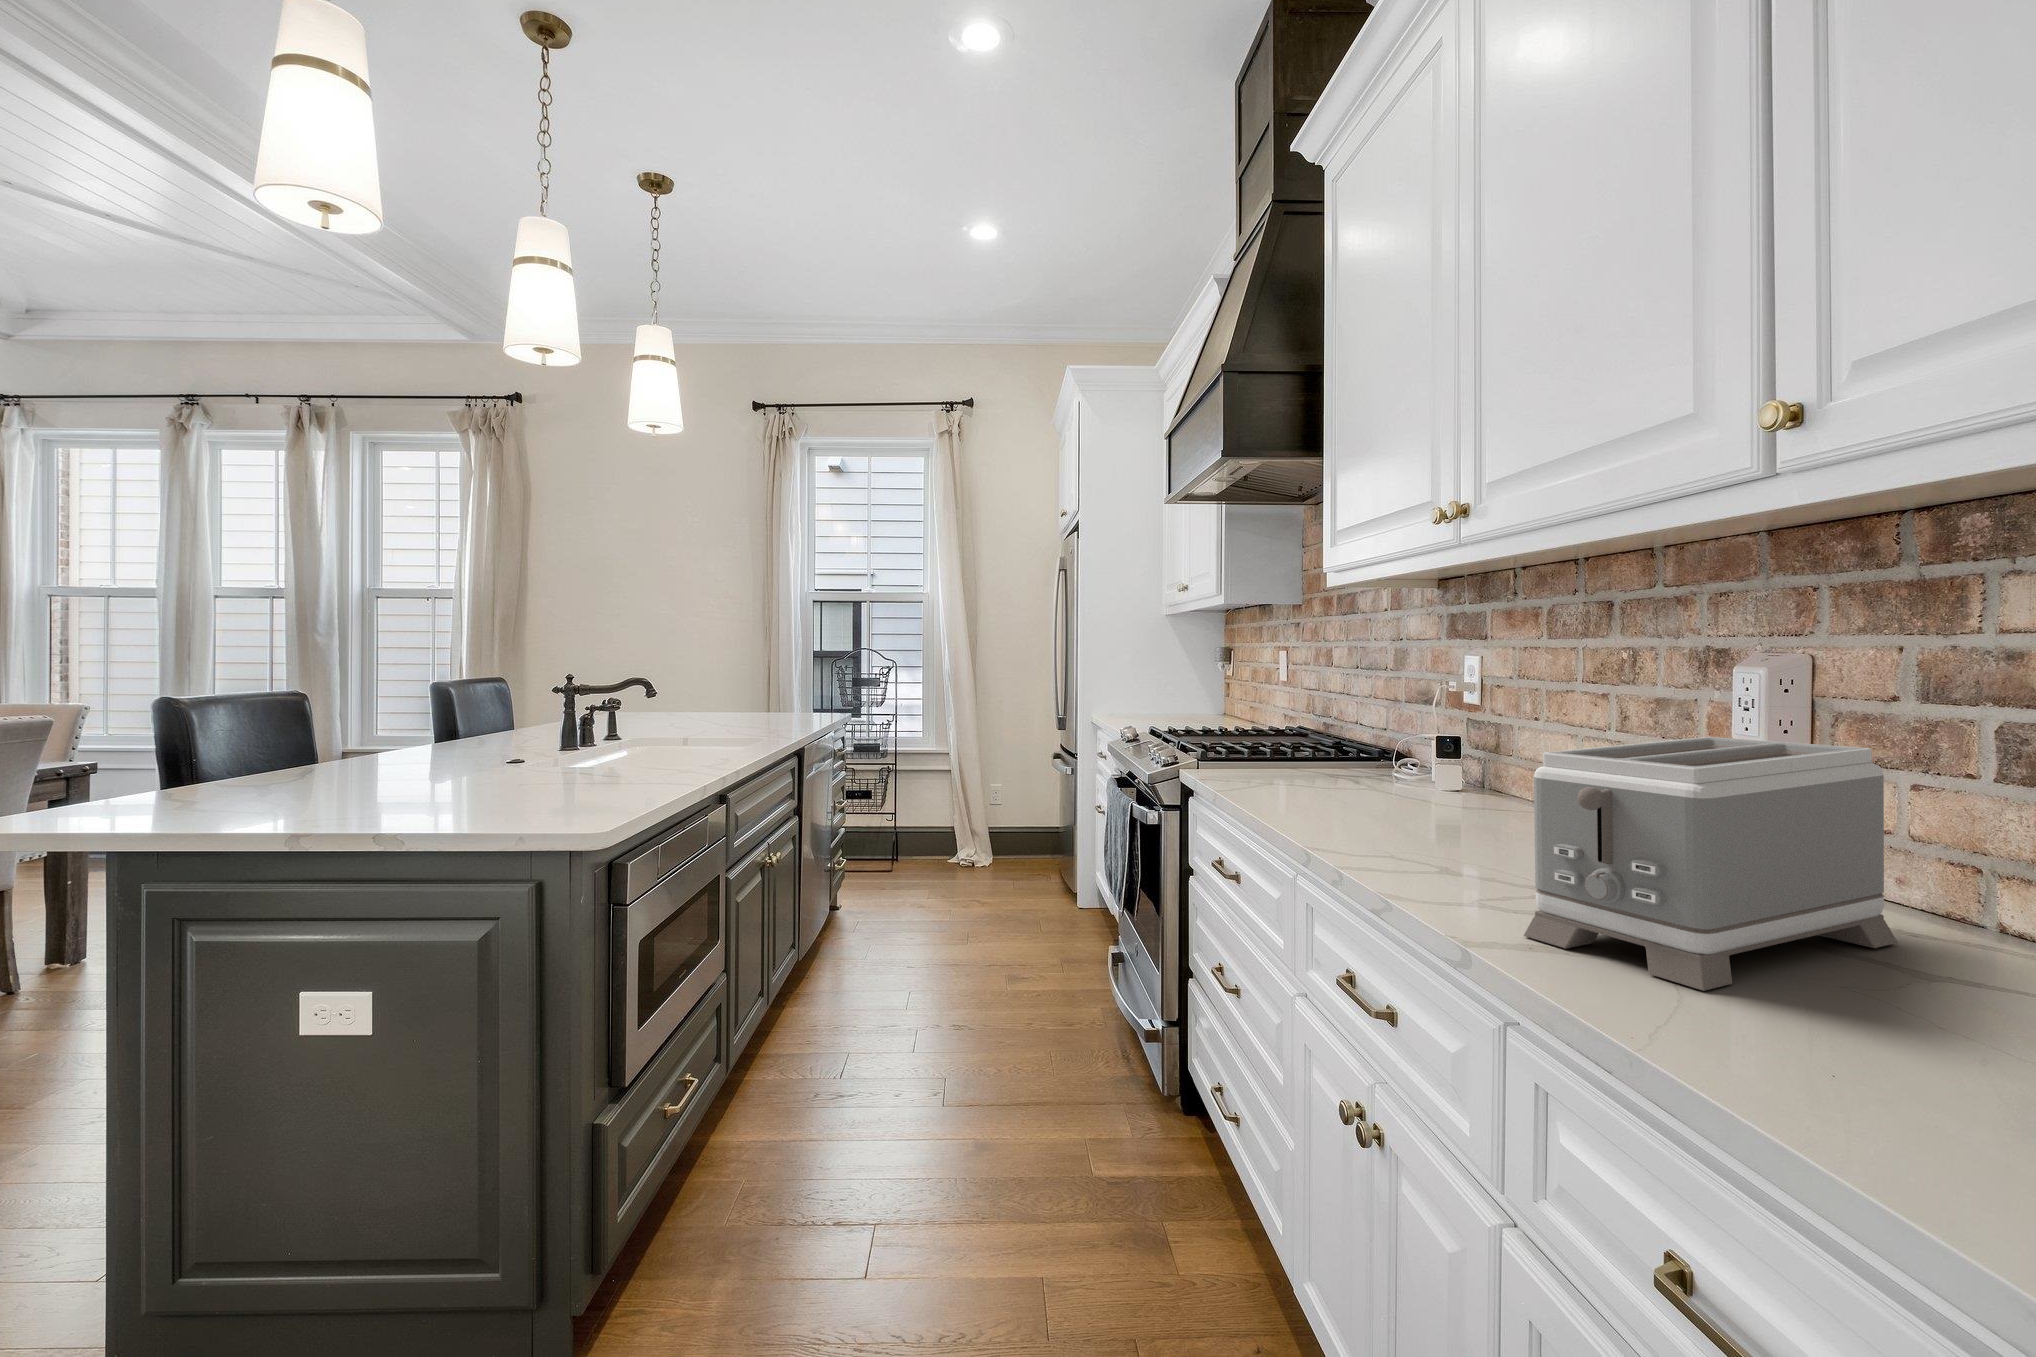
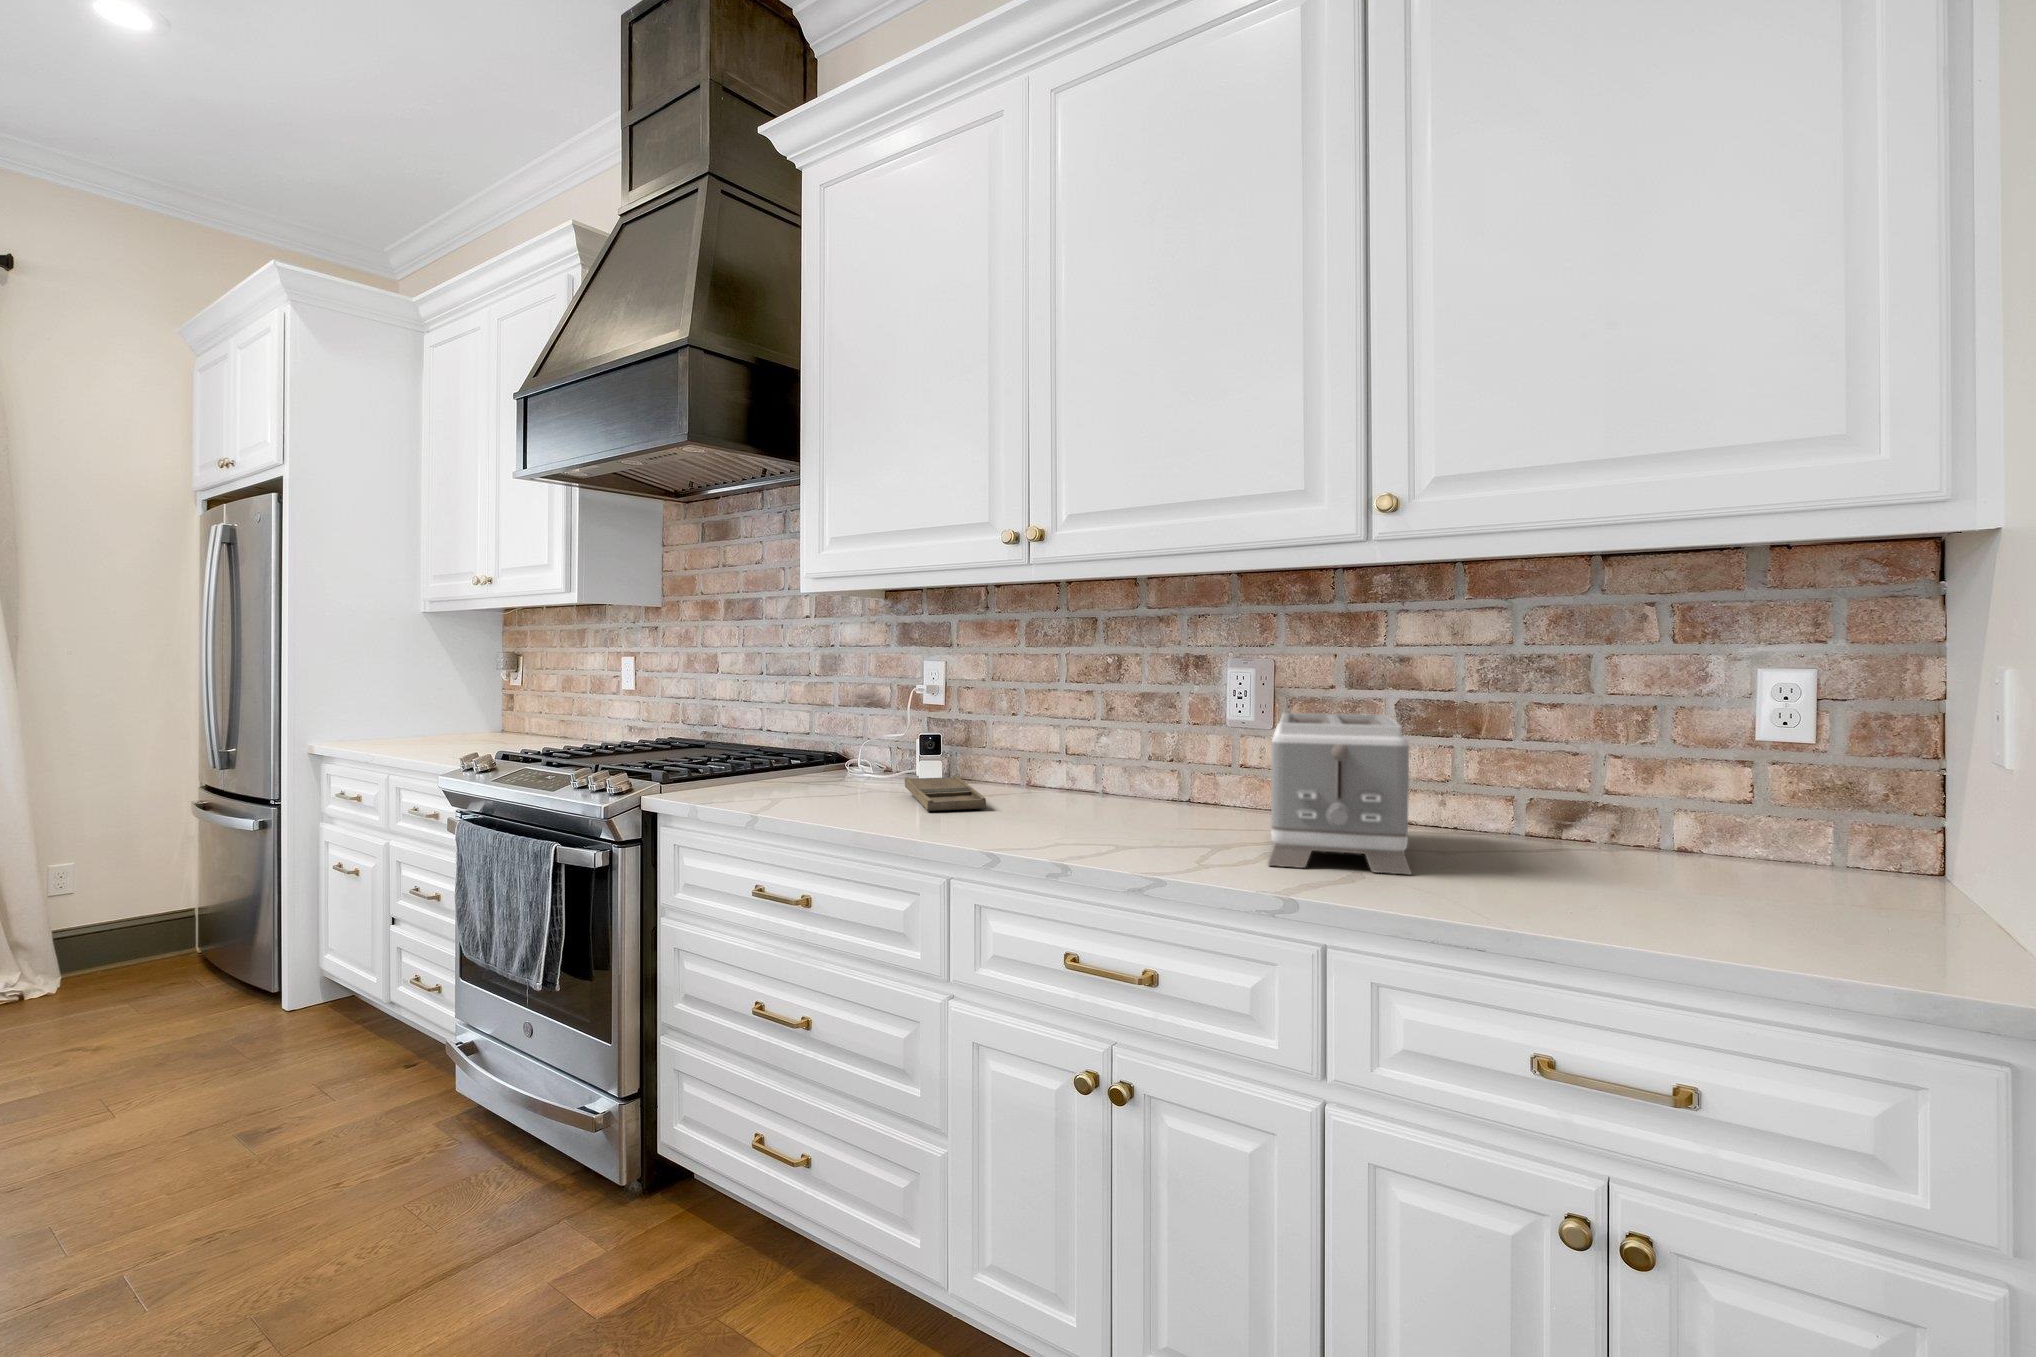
tray: none [1338,783,1436,824] -> present [905,776,986,811]

